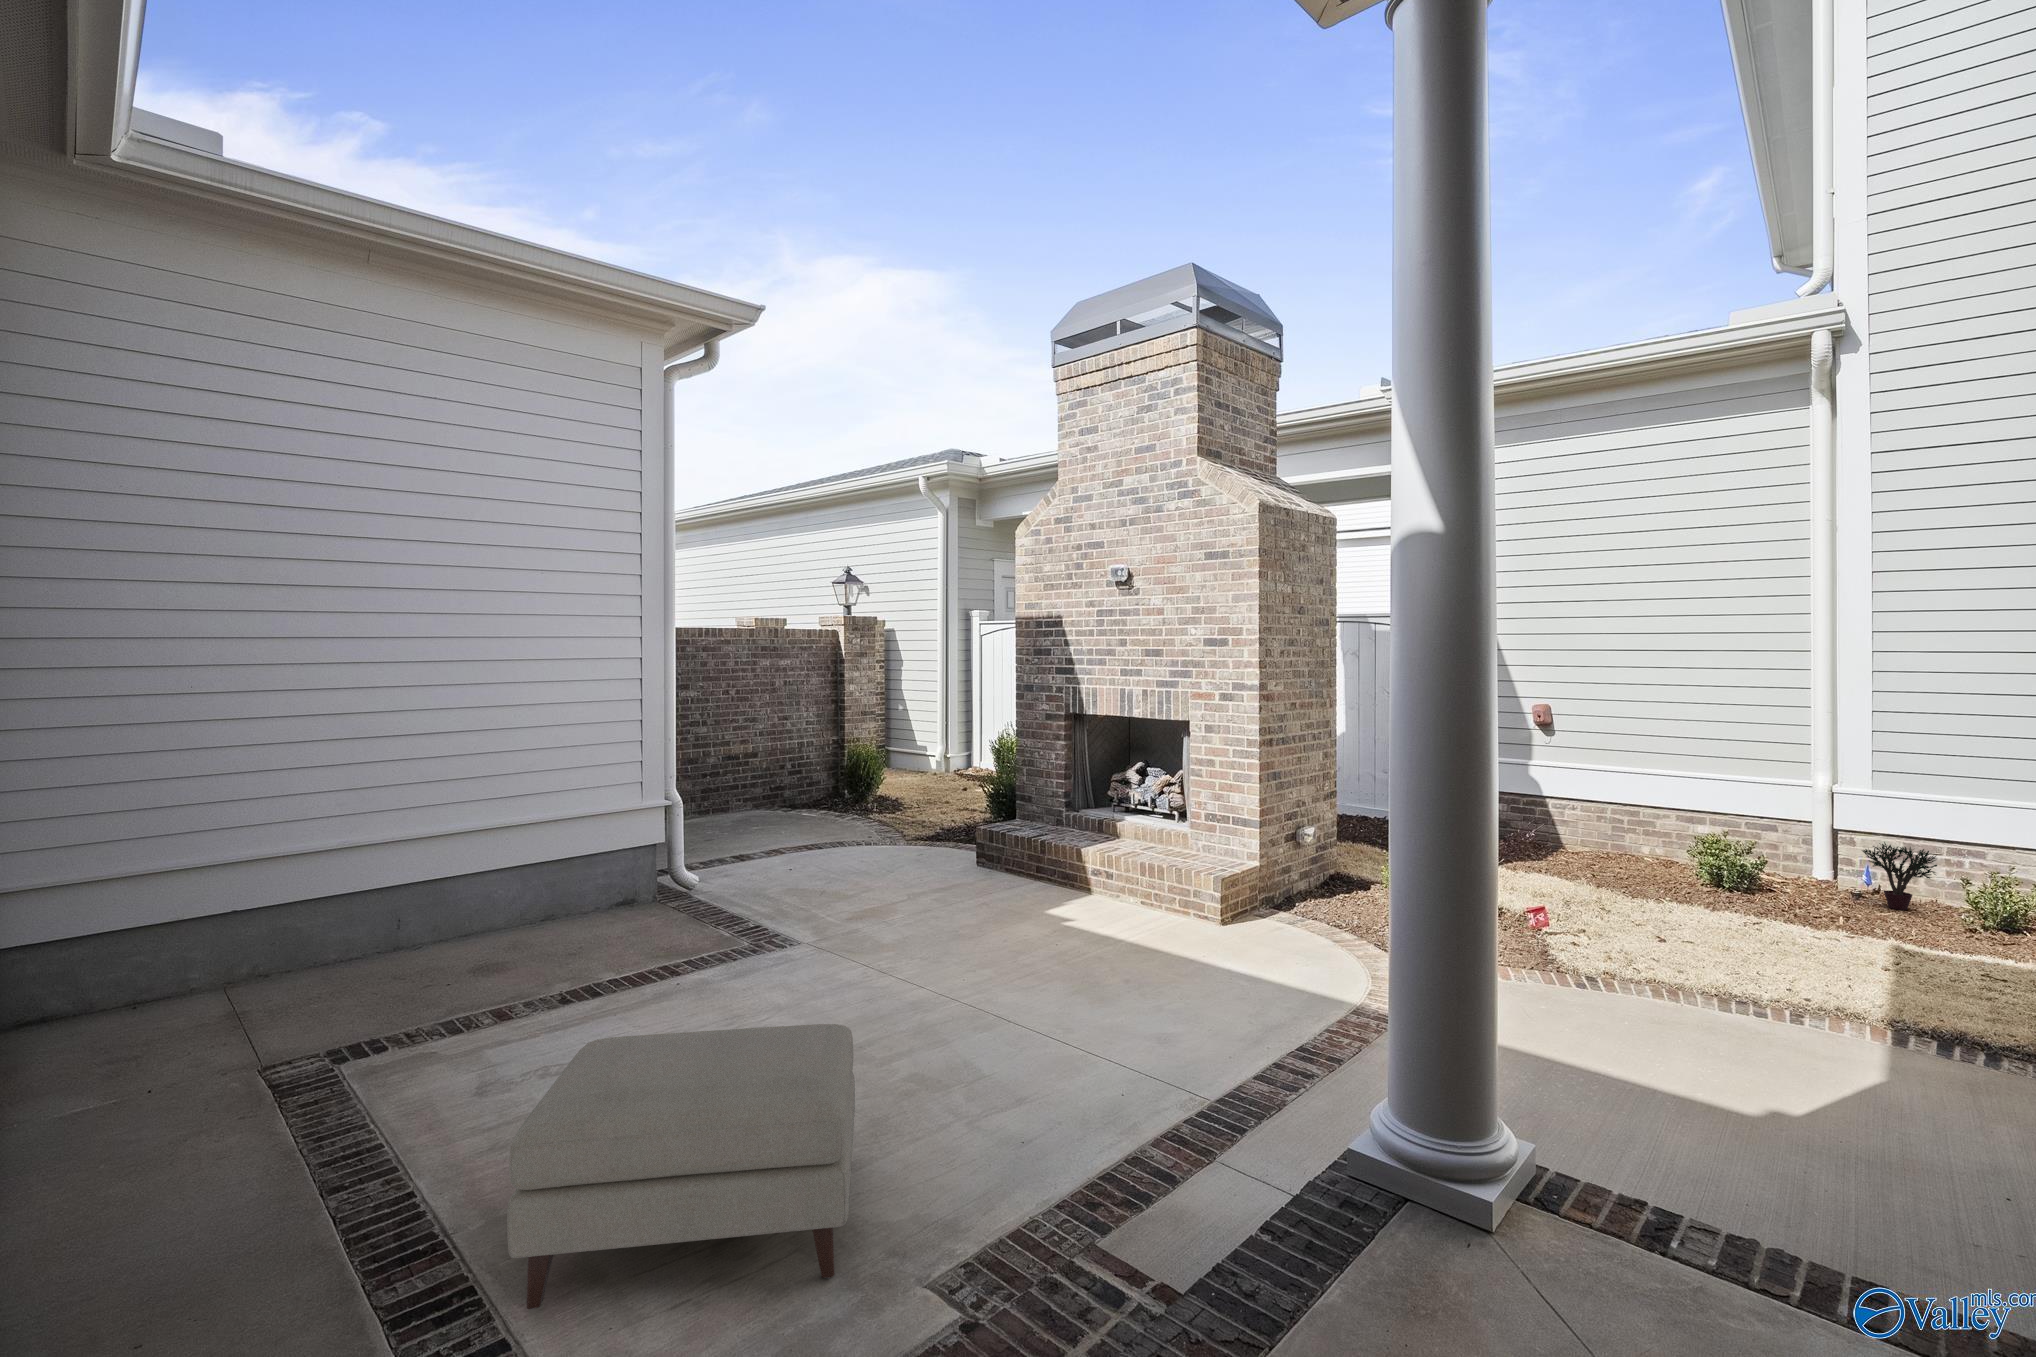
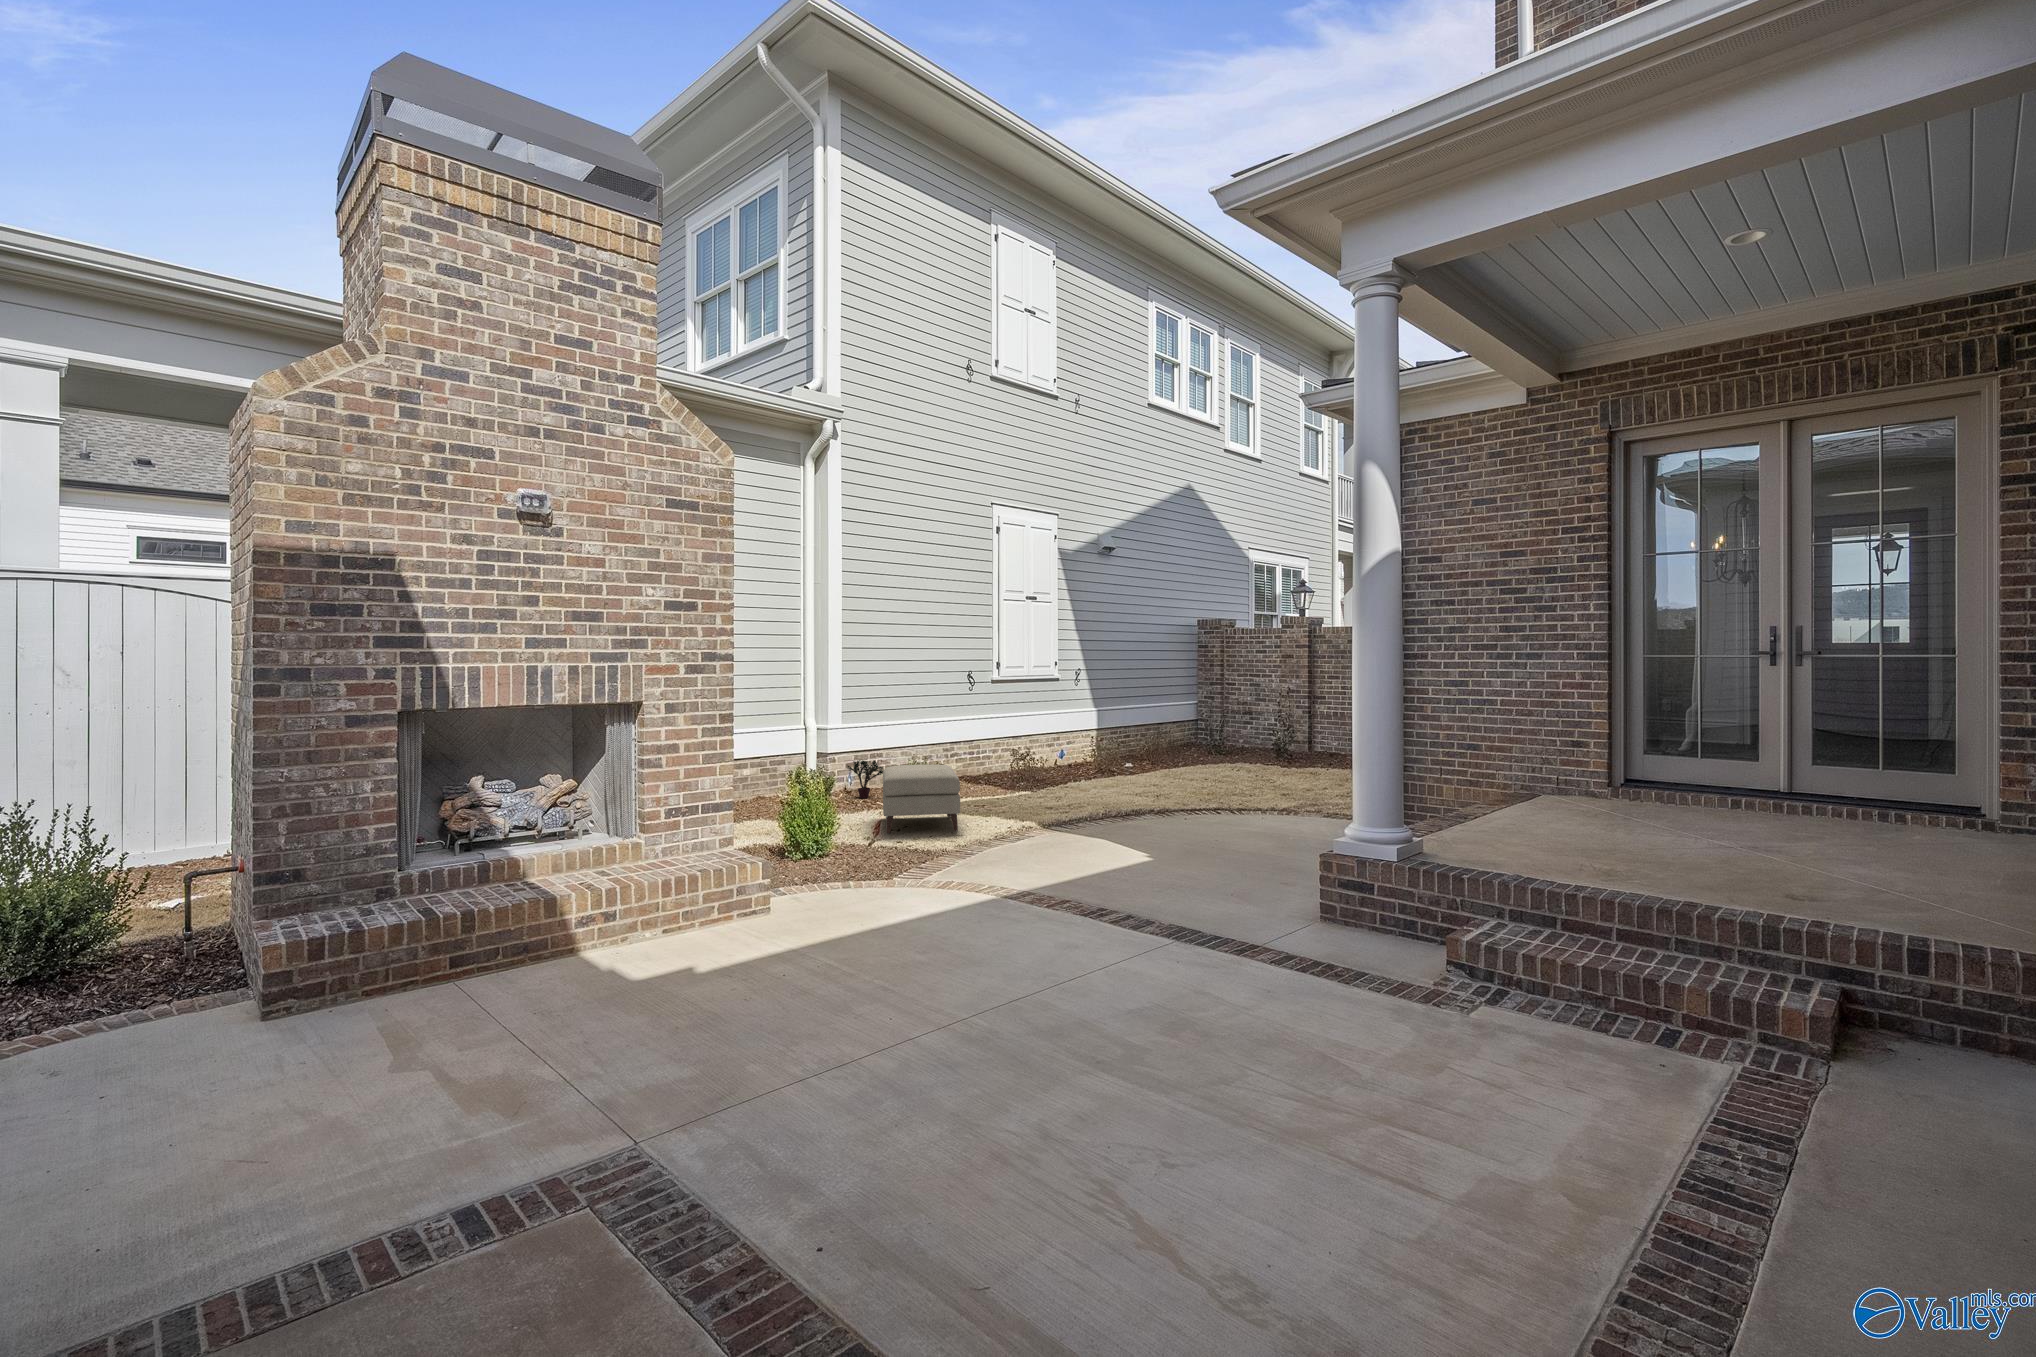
ottoman: present [507,1024,855,1309] -> present [883,764,960,834]

